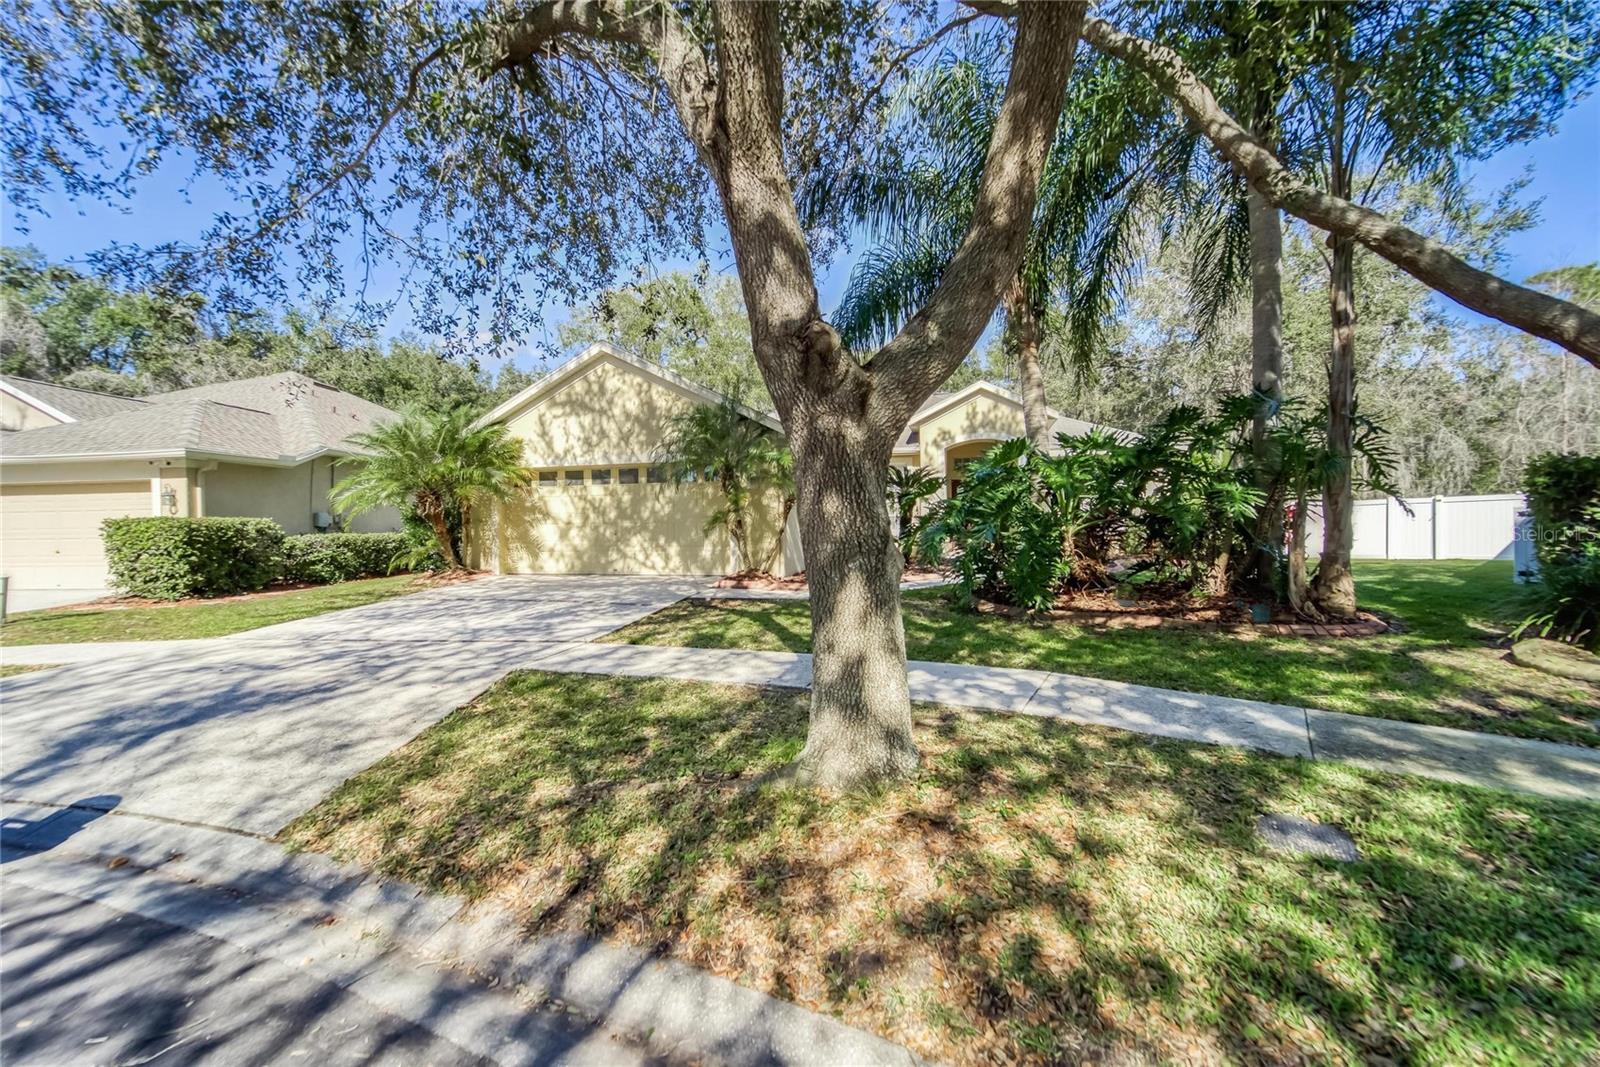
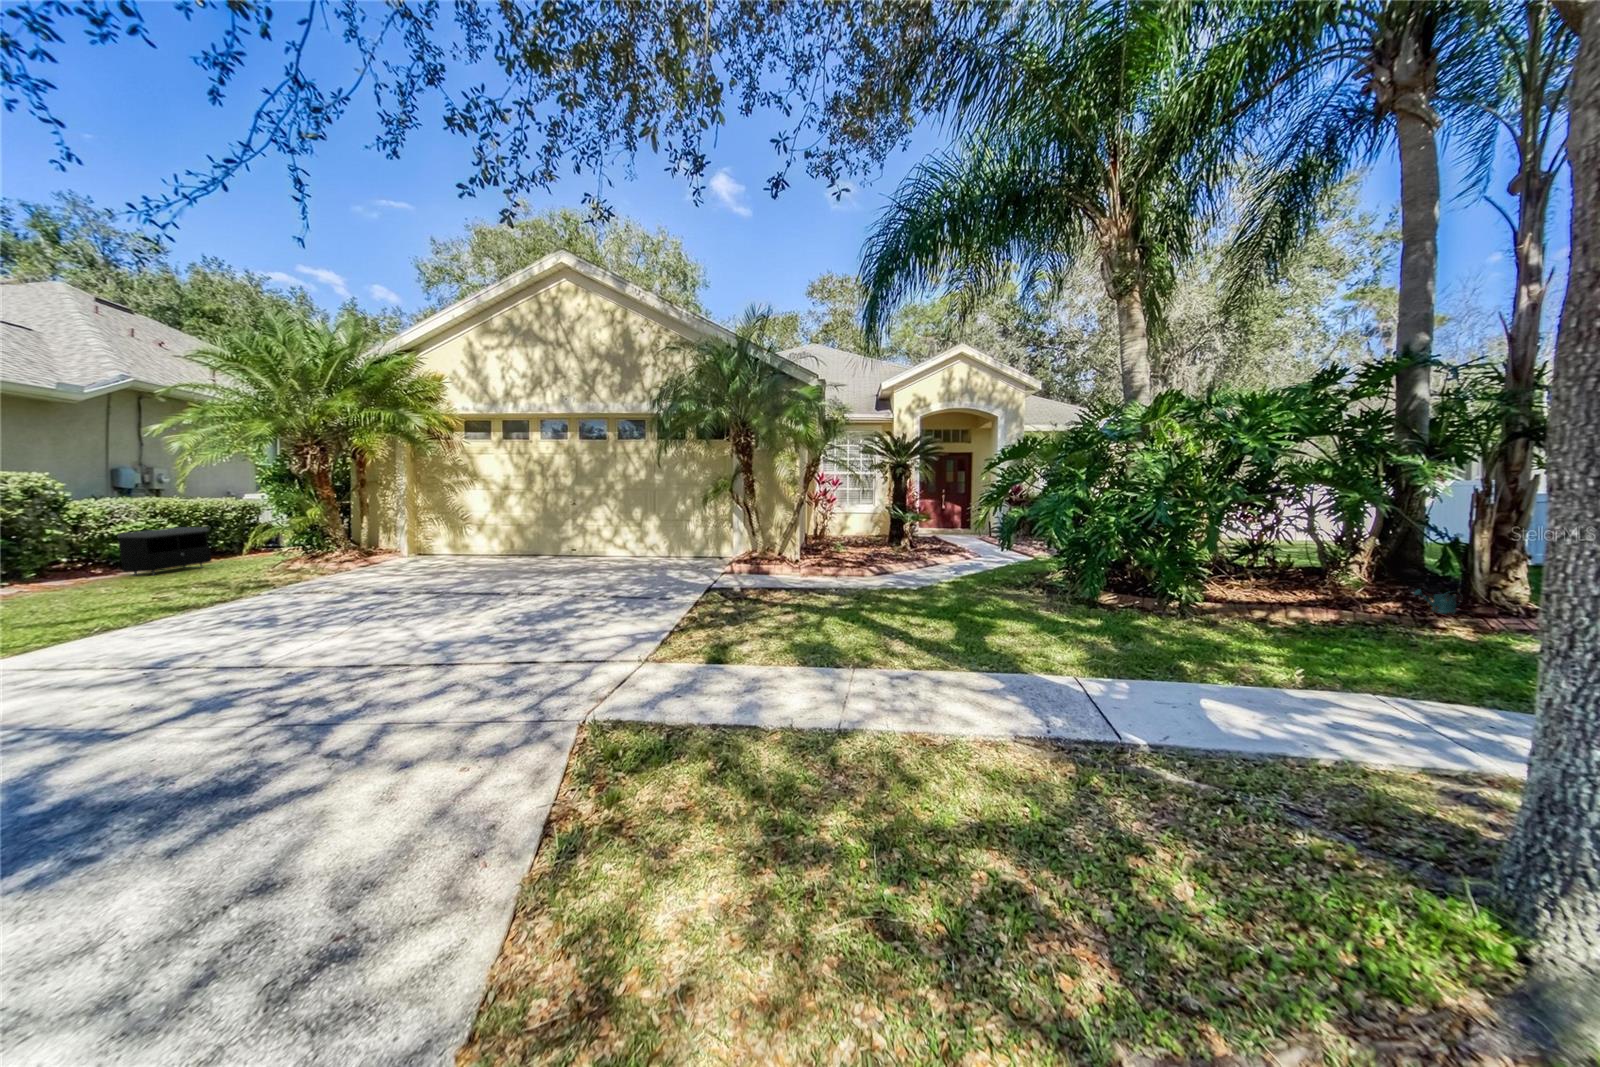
storage bench: none [314,554,371,588] -> present [117,527,211,575]
potted plant: present [1112,584,1139,607] -> none [1249,566,1288,596]

